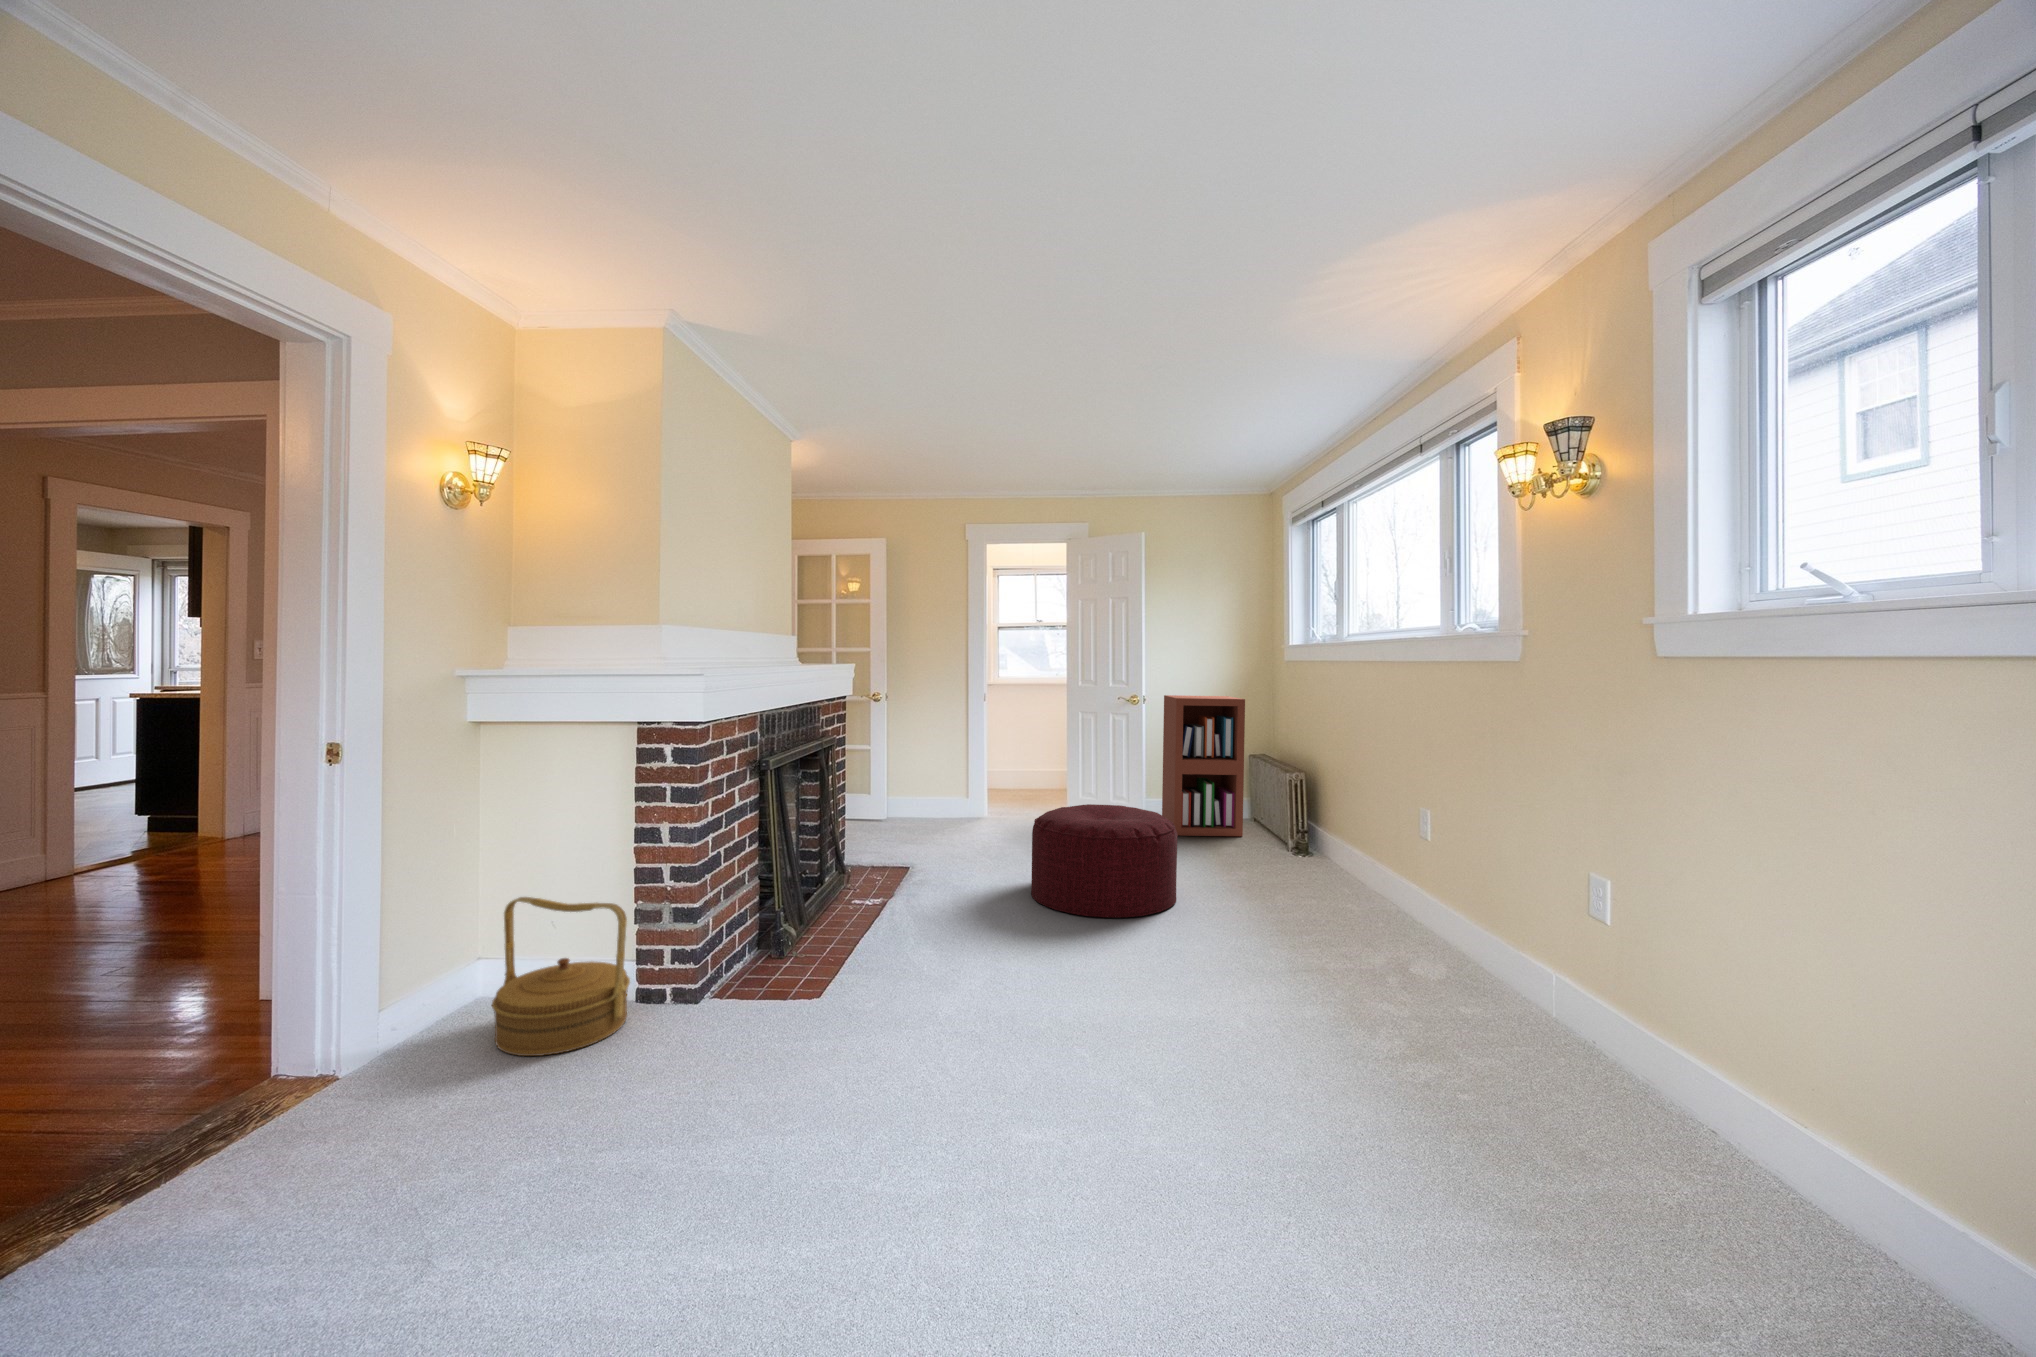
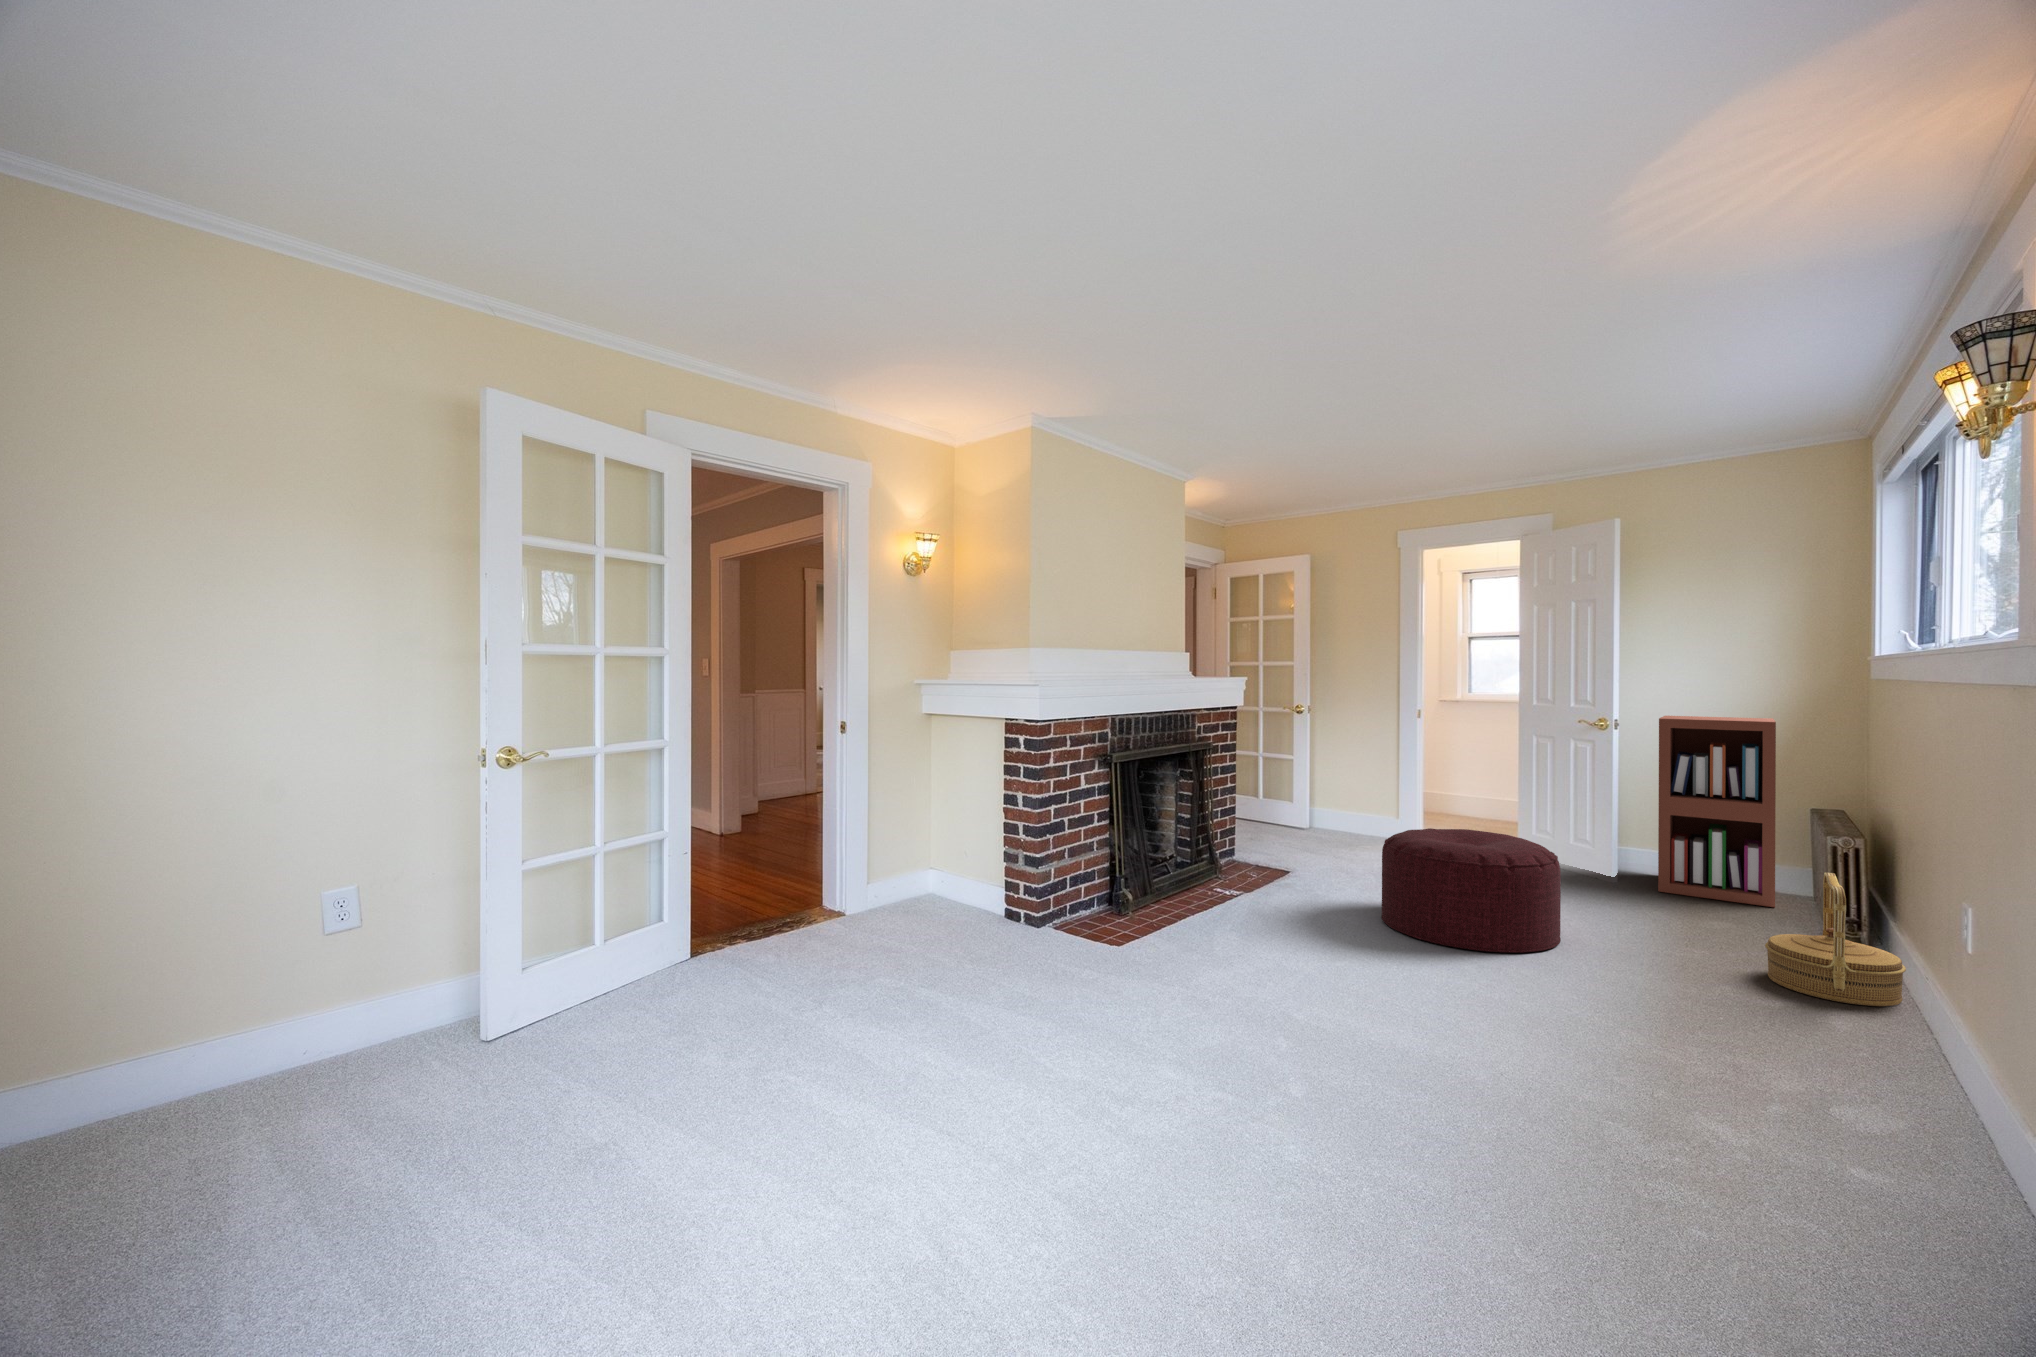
woven basket: present [492,897,630,1056] -> present [1765,872,1906,1006]

